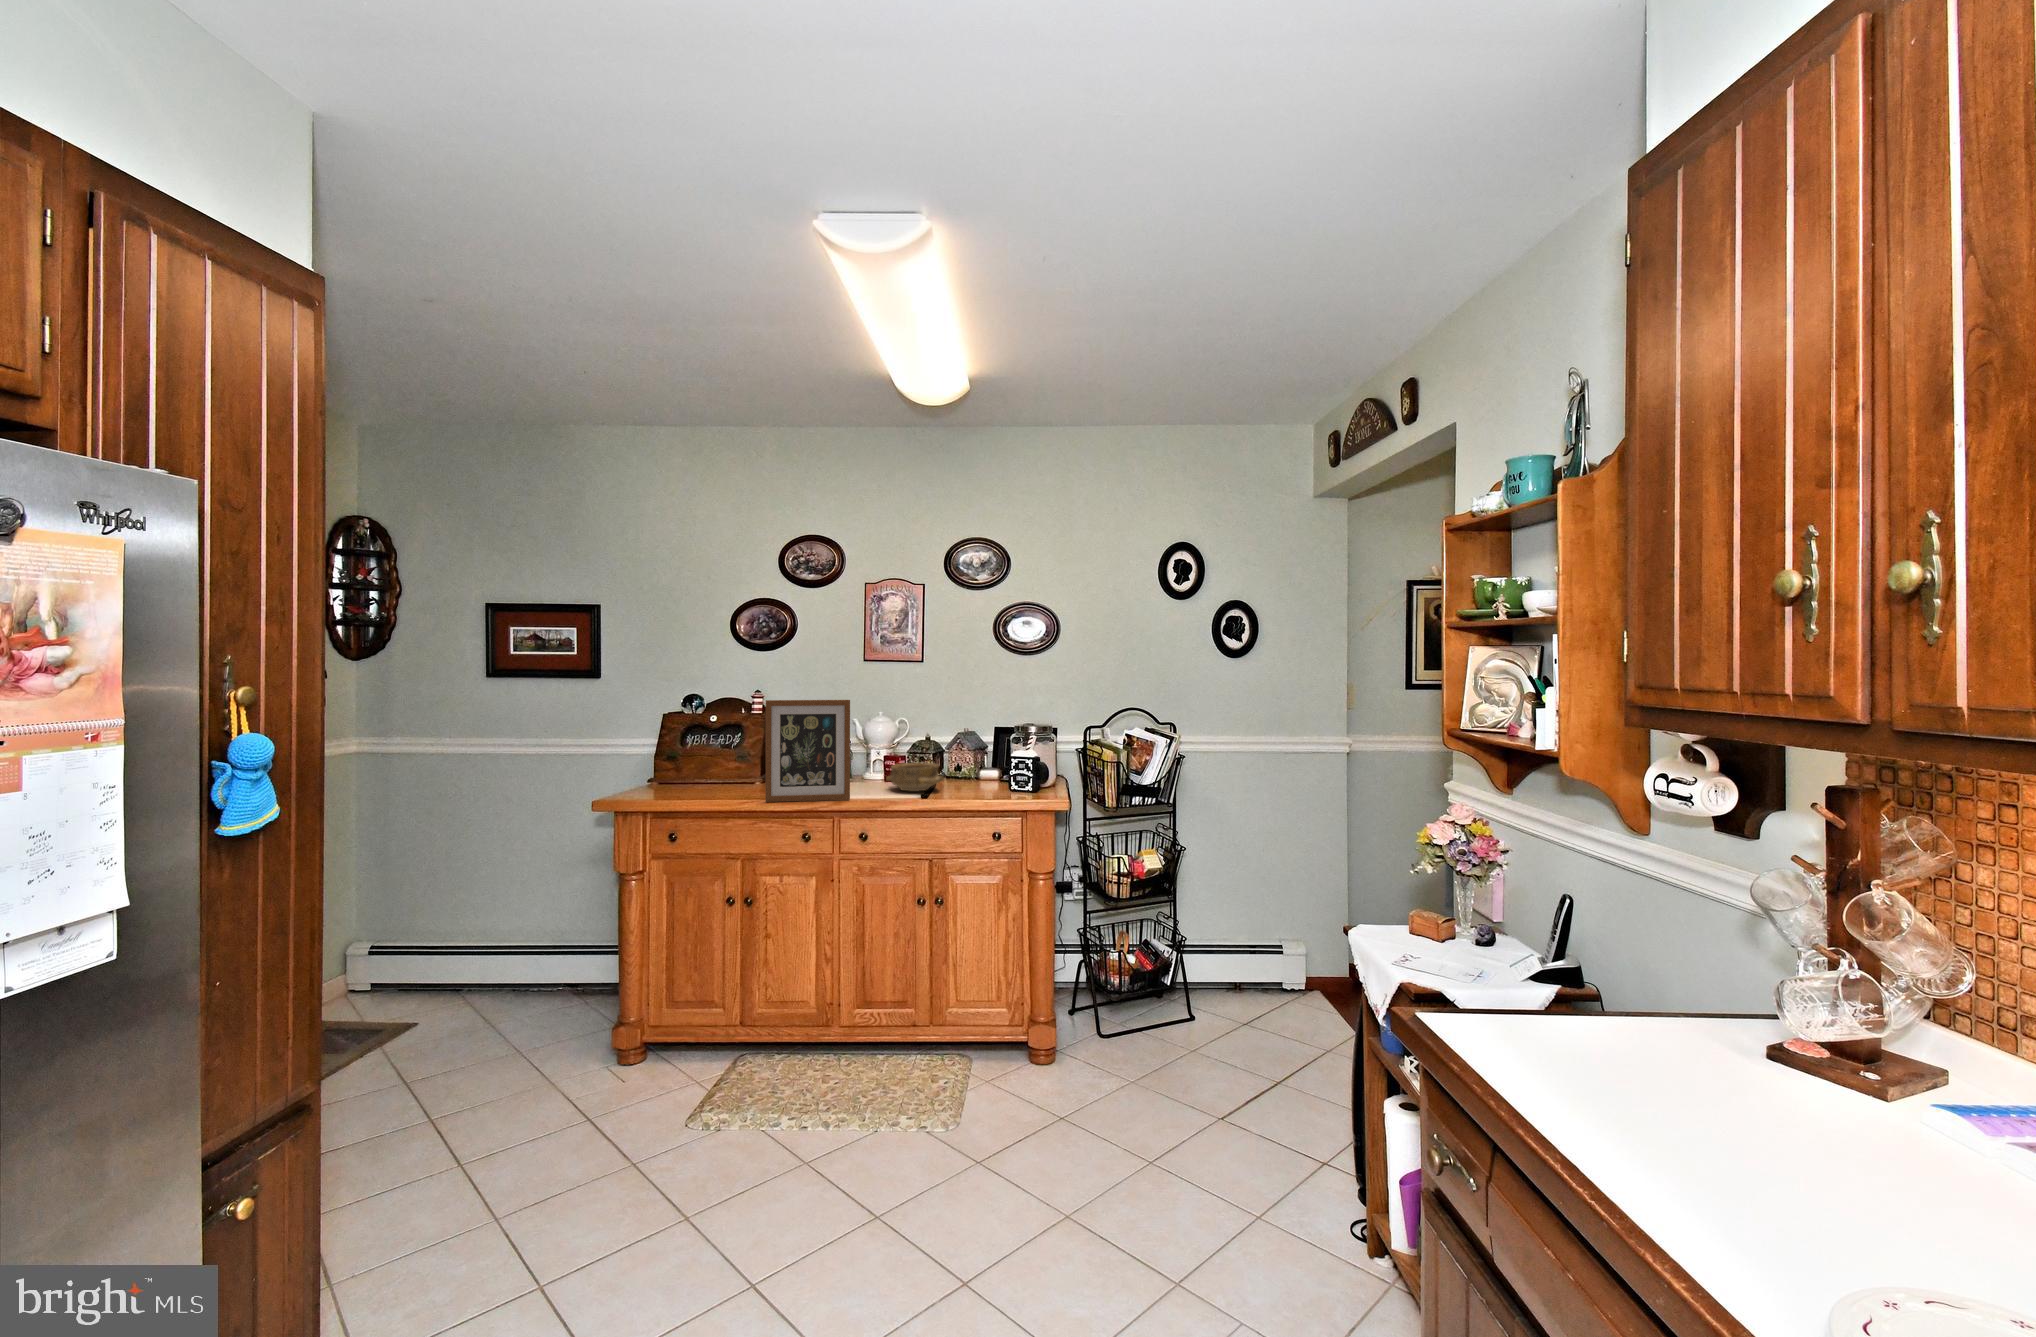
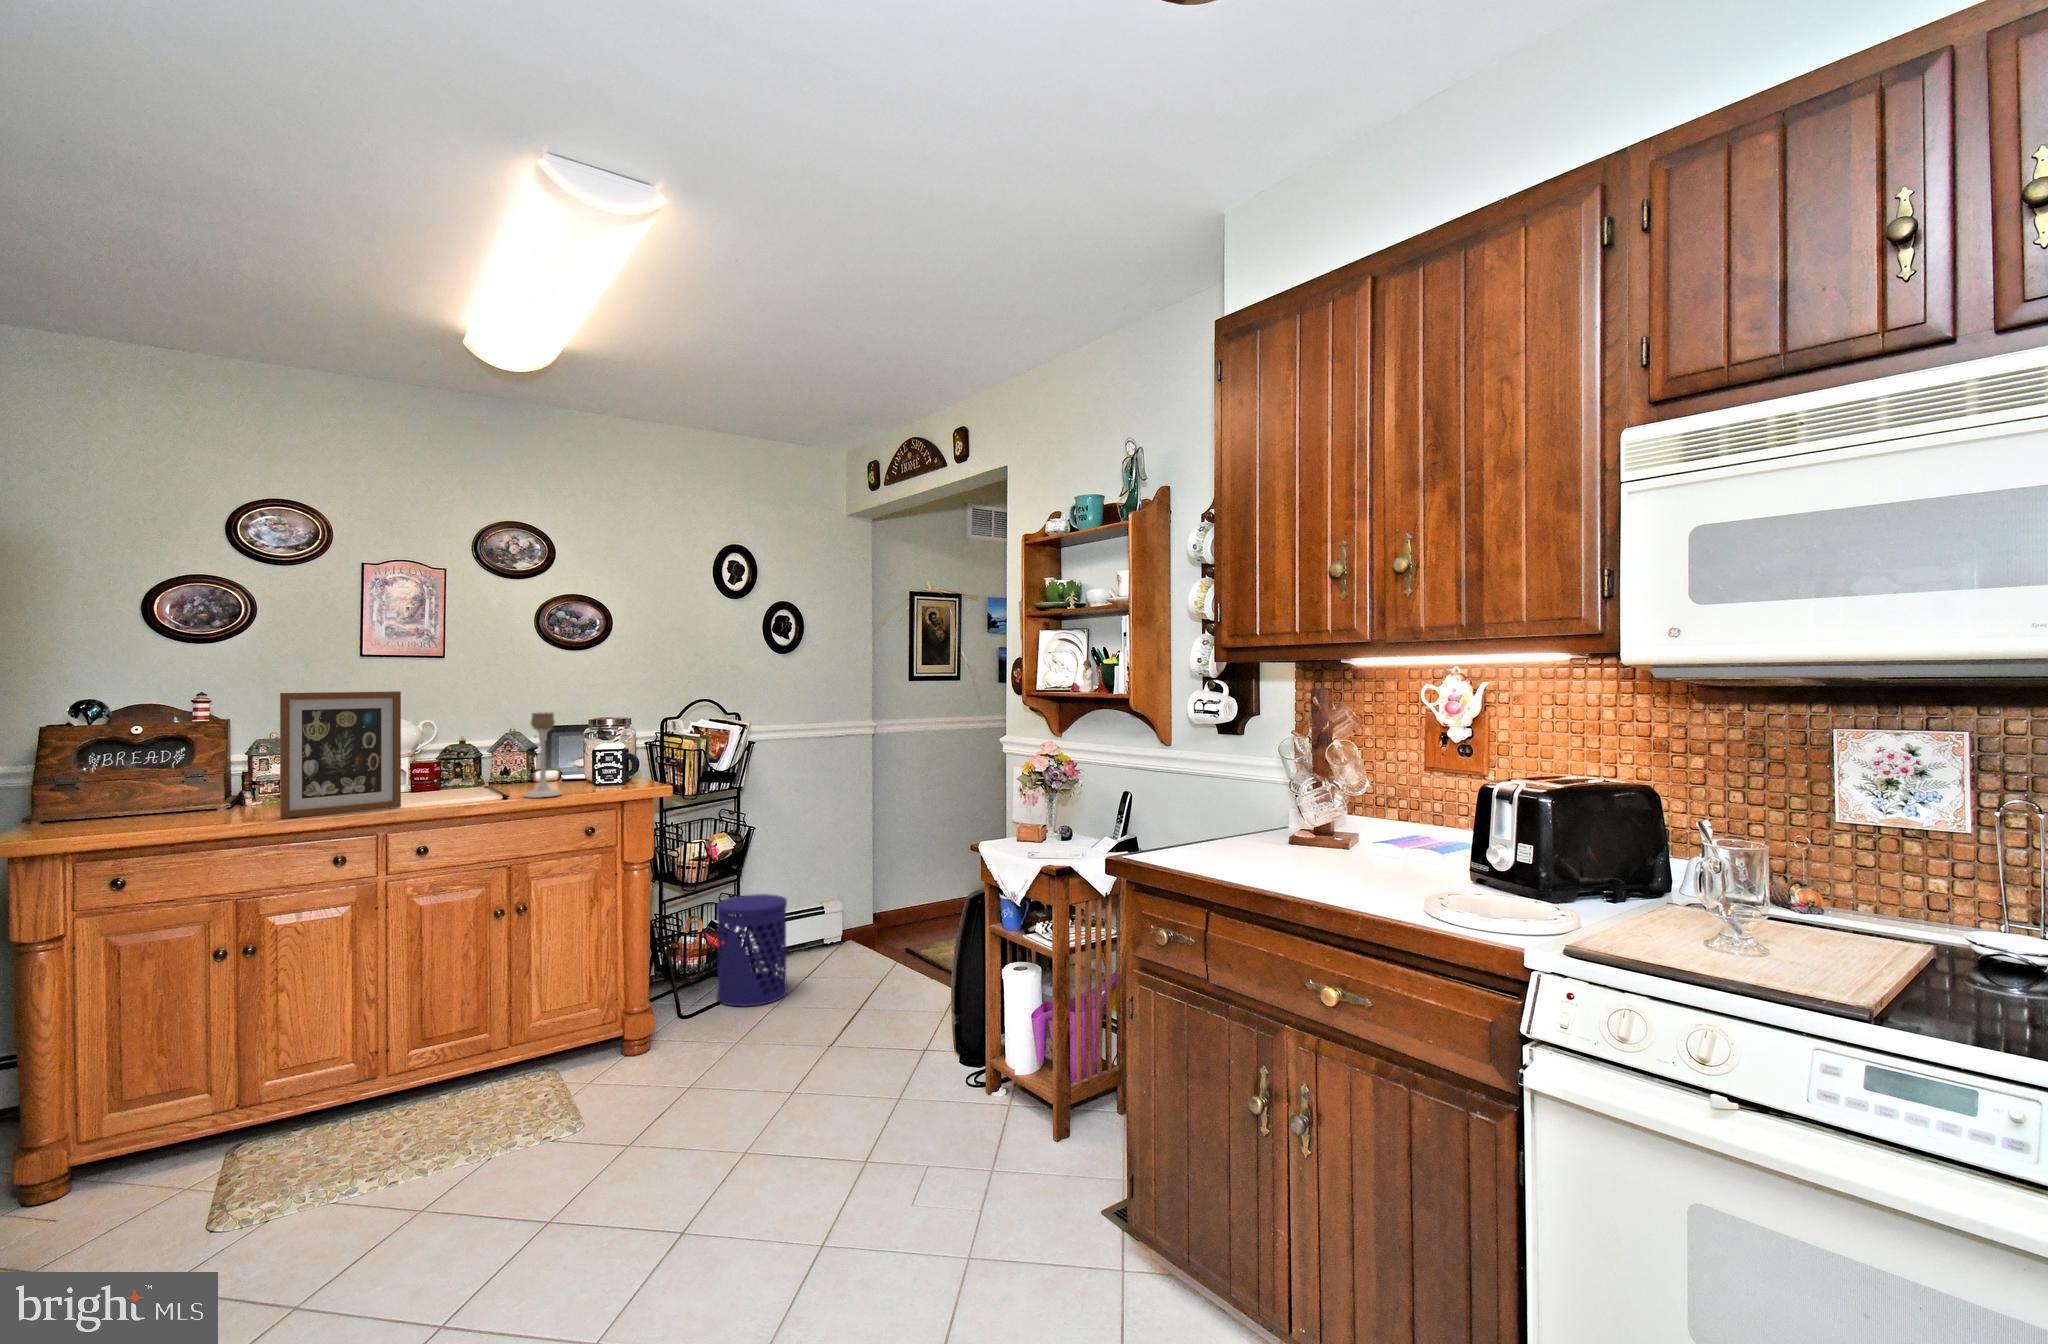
candle holder: none [947,720,979,801] -> present [525,712,561,798]
ceramic bowl: present [886,763,943,792] -> none [431,763,506,795]
waste bin: none [1137,919,1210,1042] -> present [717,894,787,1006]

